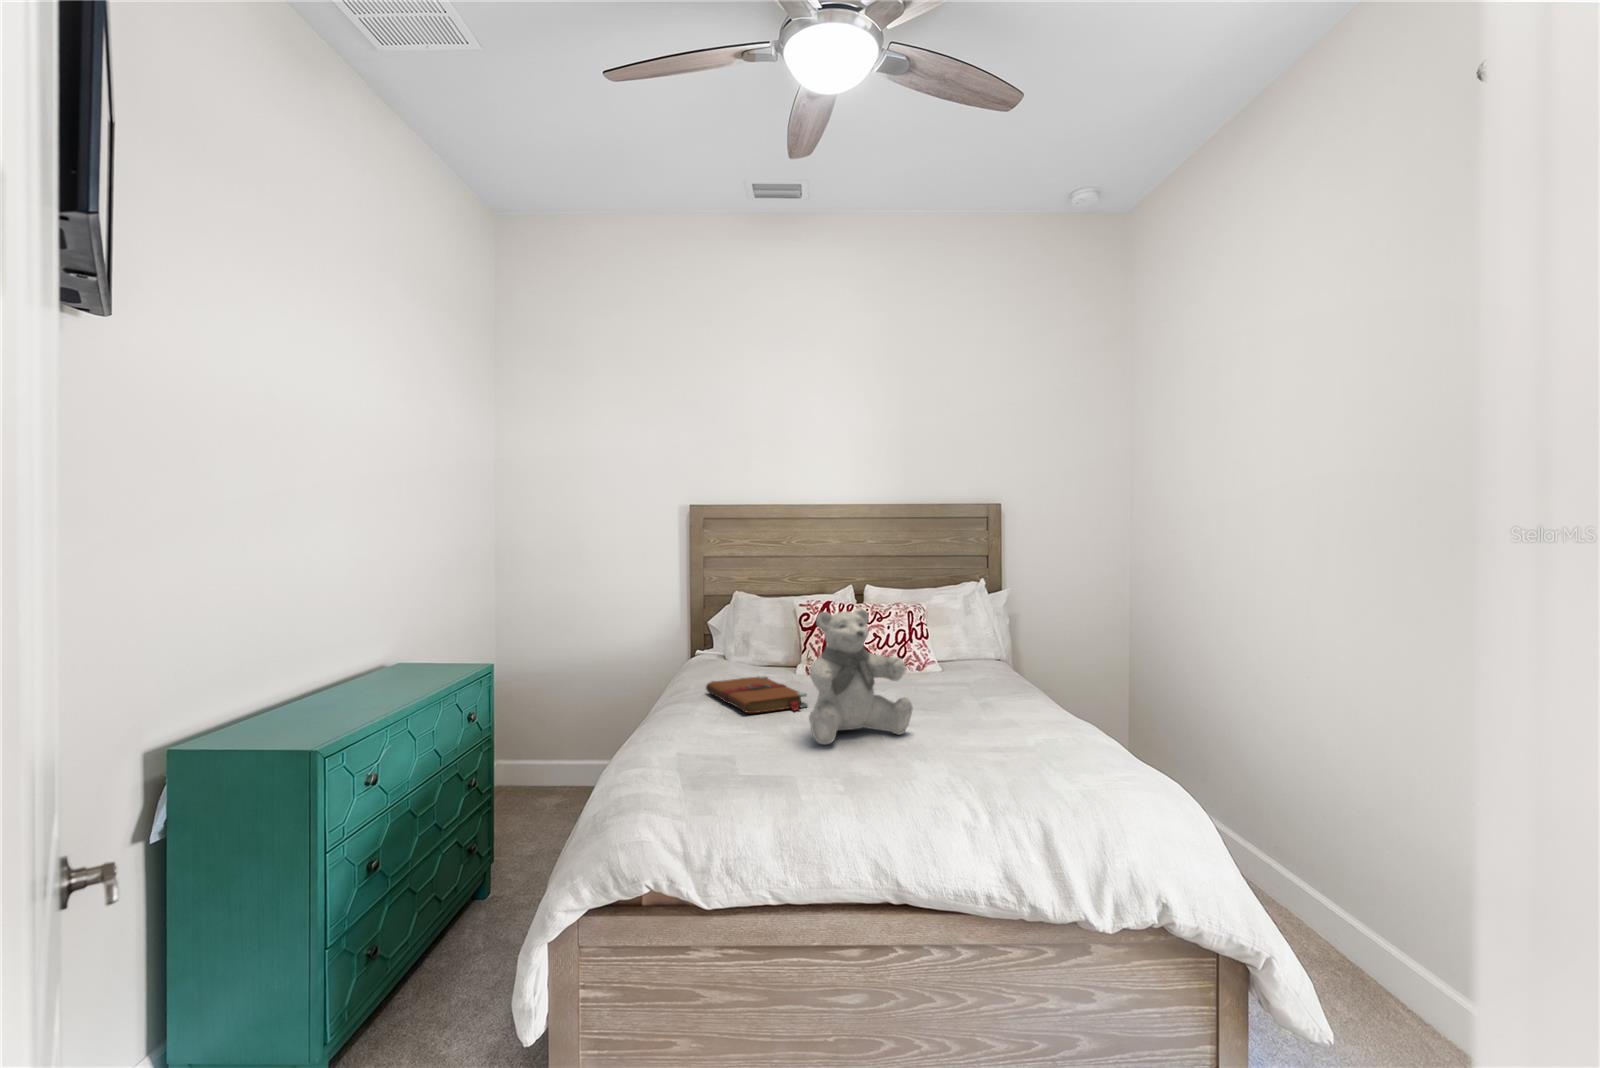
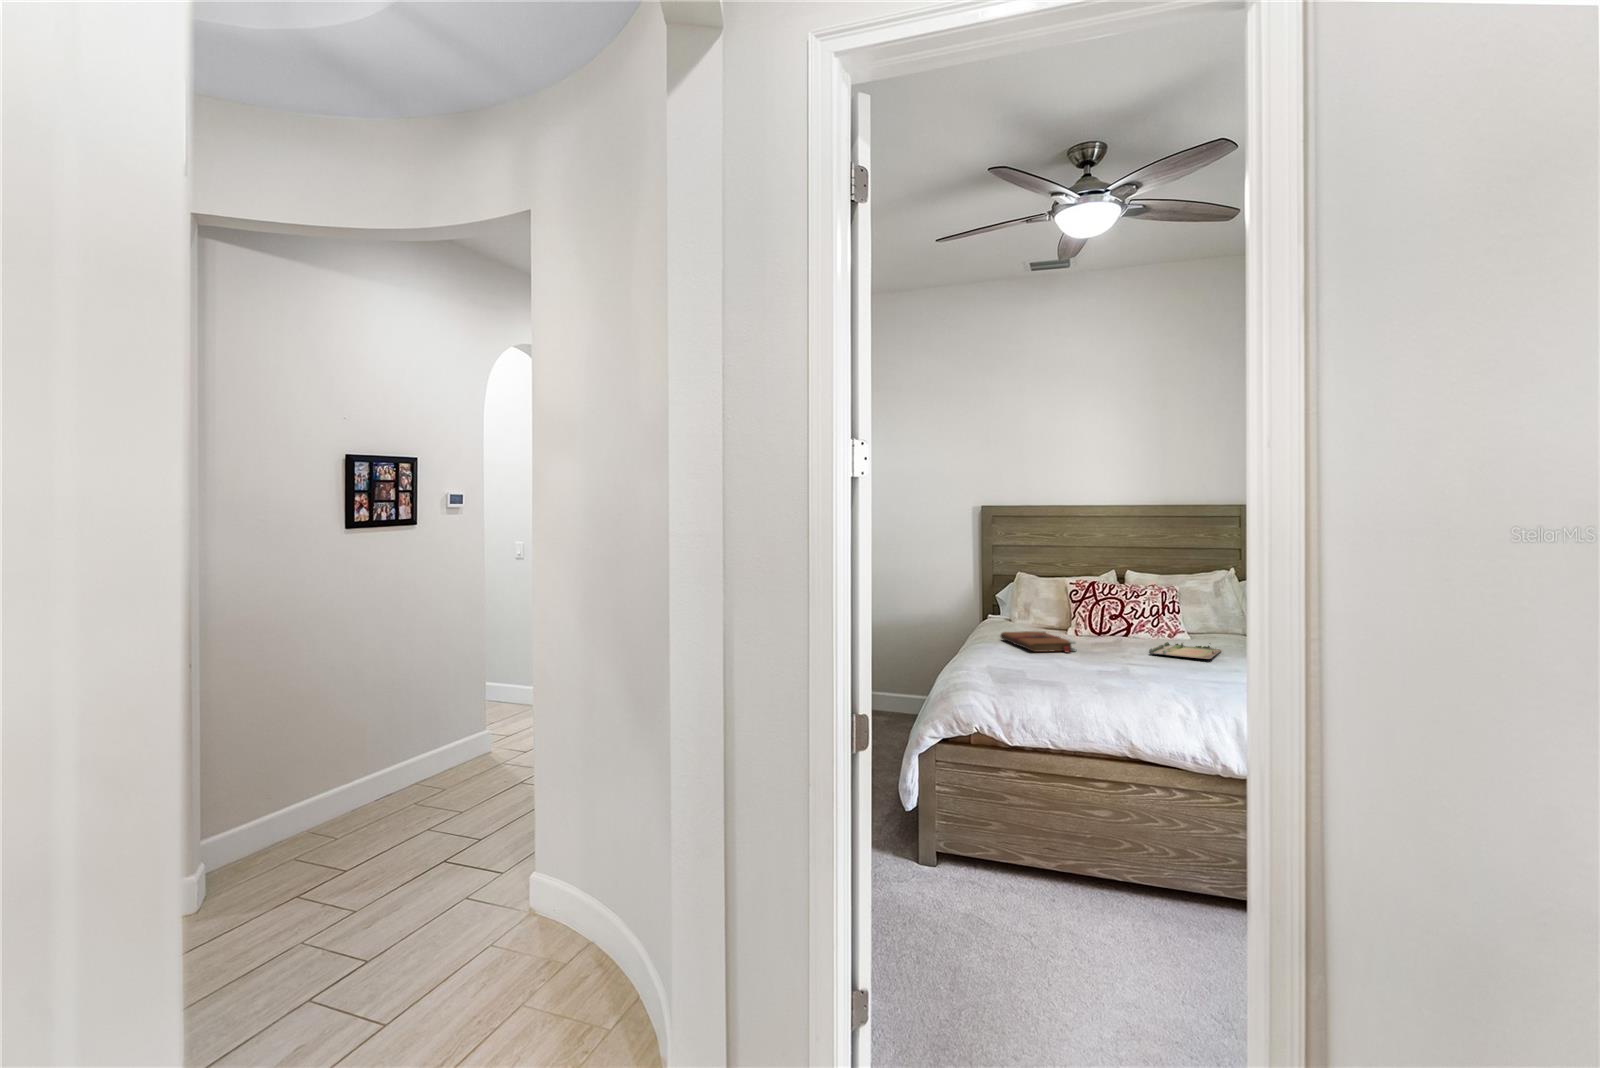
teddy bear: present [809,609,913,744] -> none [1077,581,1155,670]
tray: none [900,677,986,707] -> present [1149,642,1221,659]

